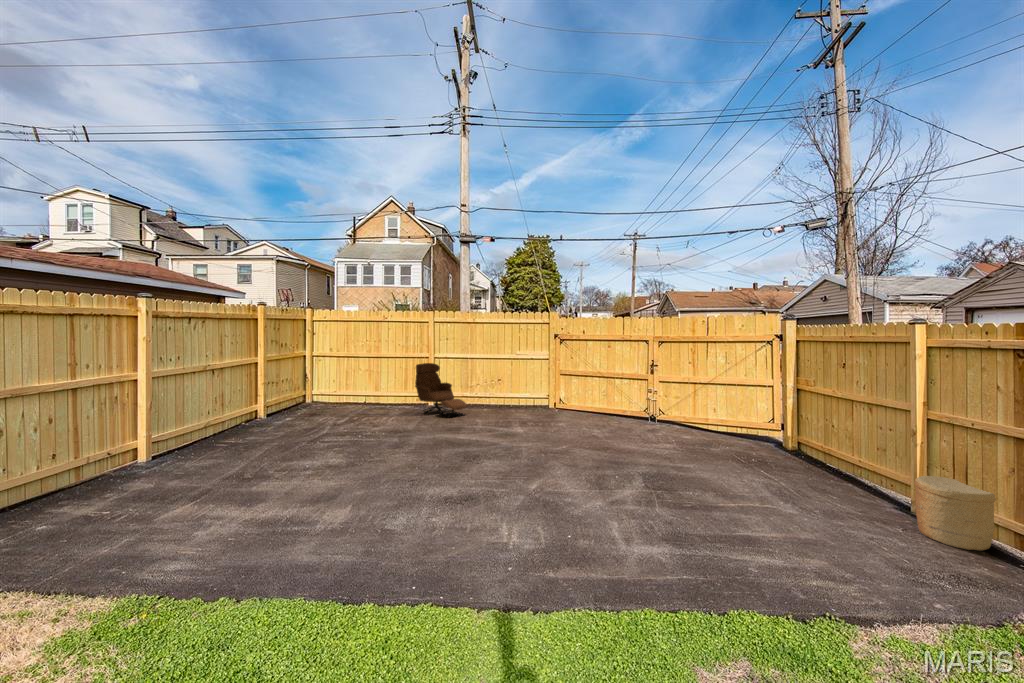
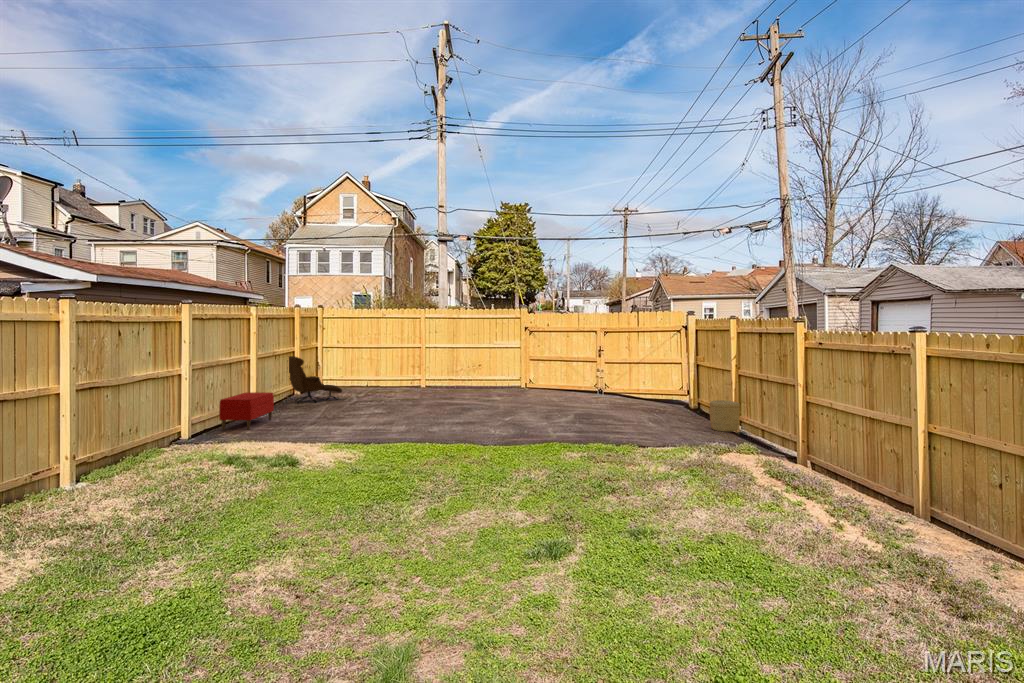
lounge chair: present [415,363,467,417] -> present [289,356,342,403]
bench: none [15,431,164,509] -> present [219,392,274,430]

